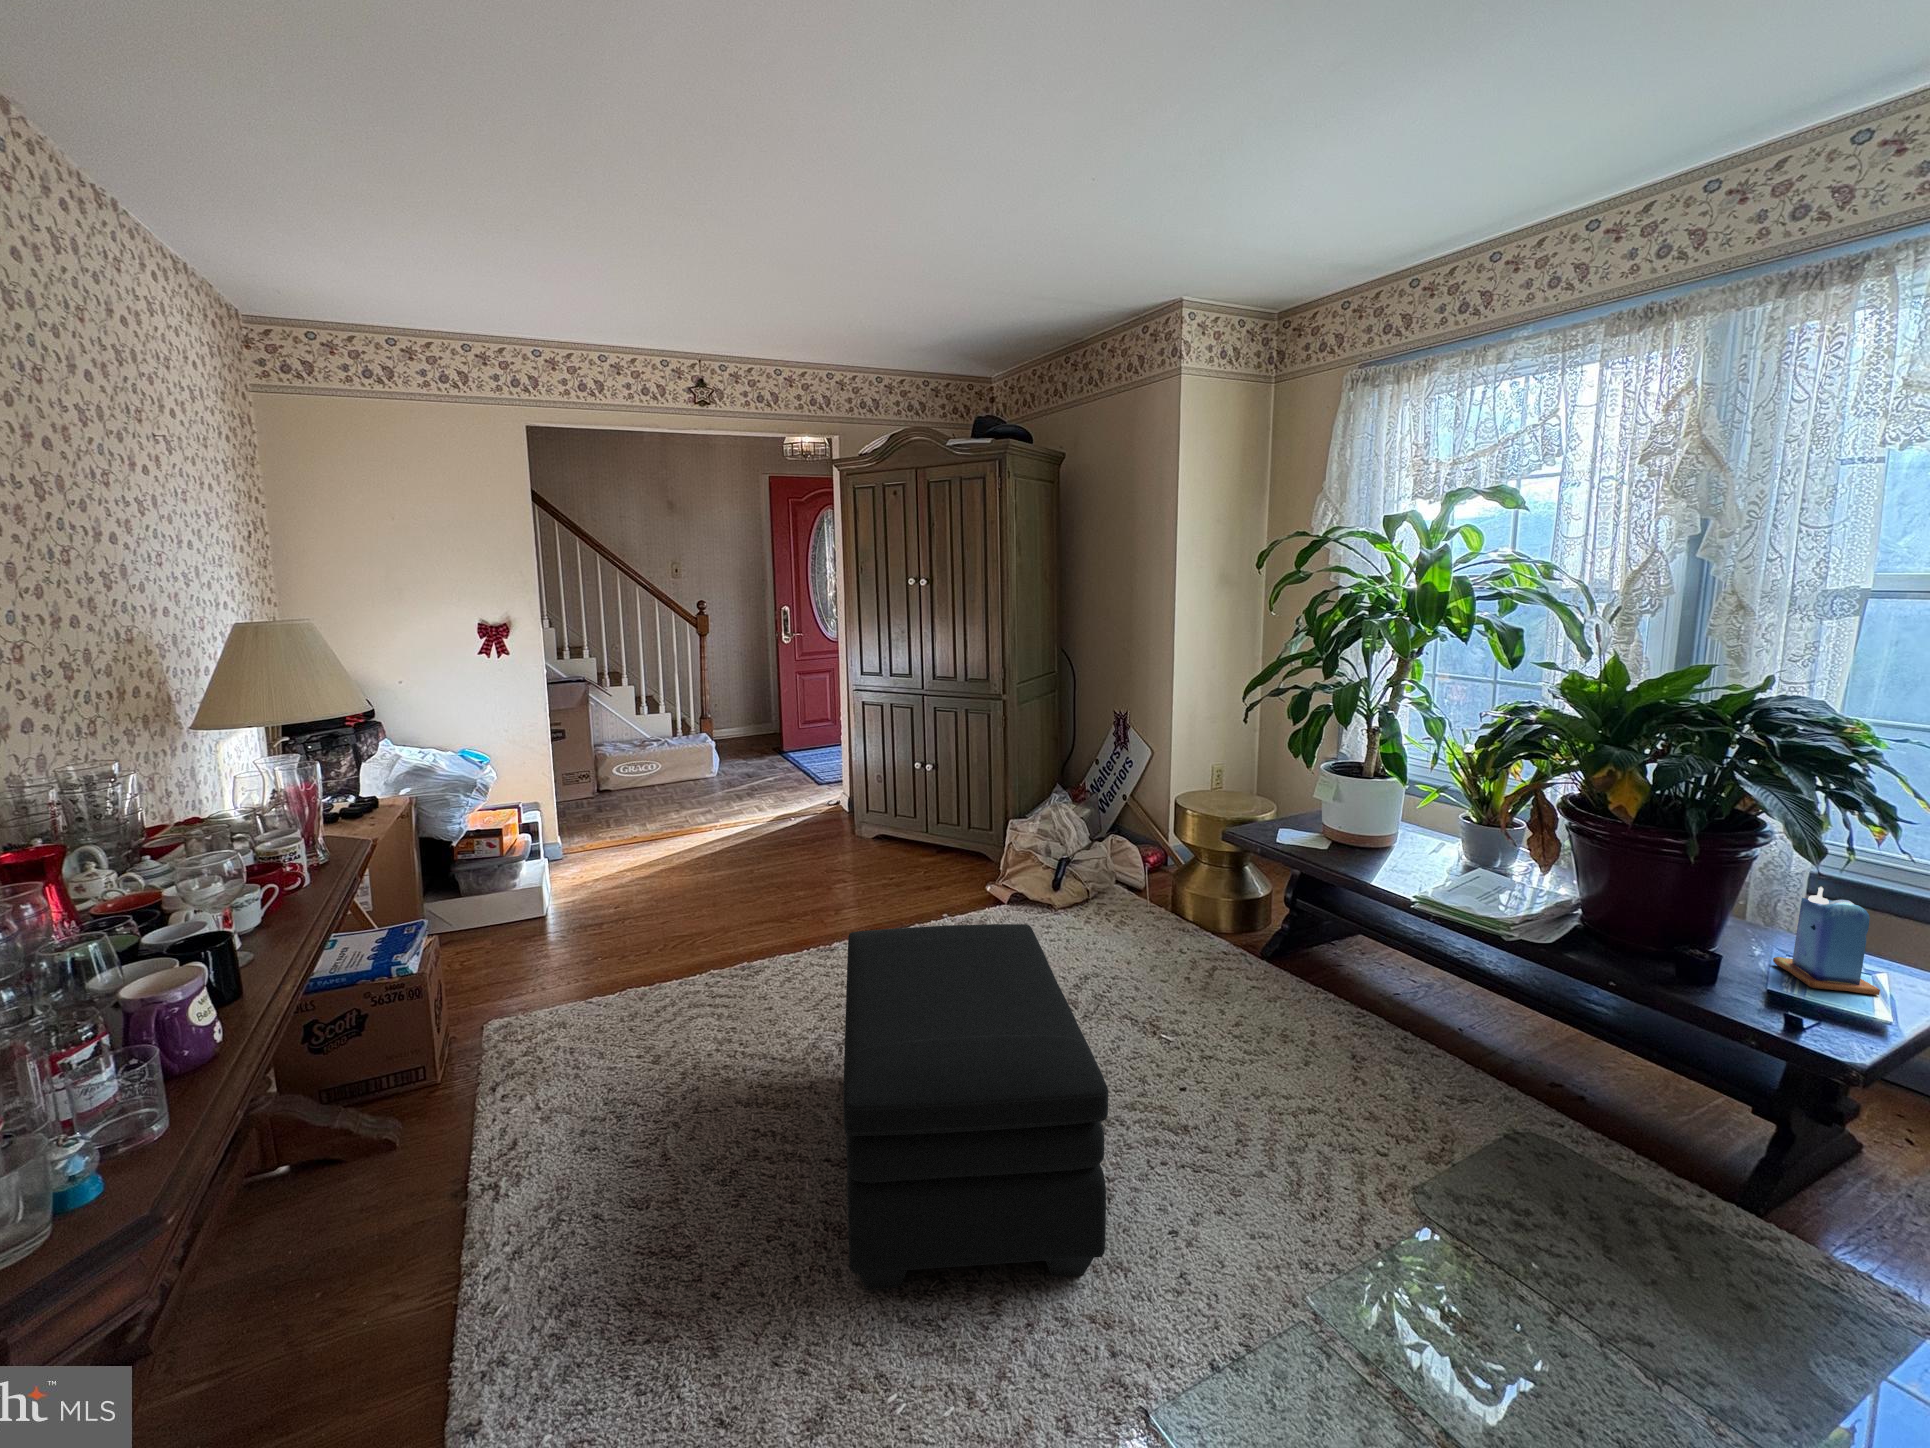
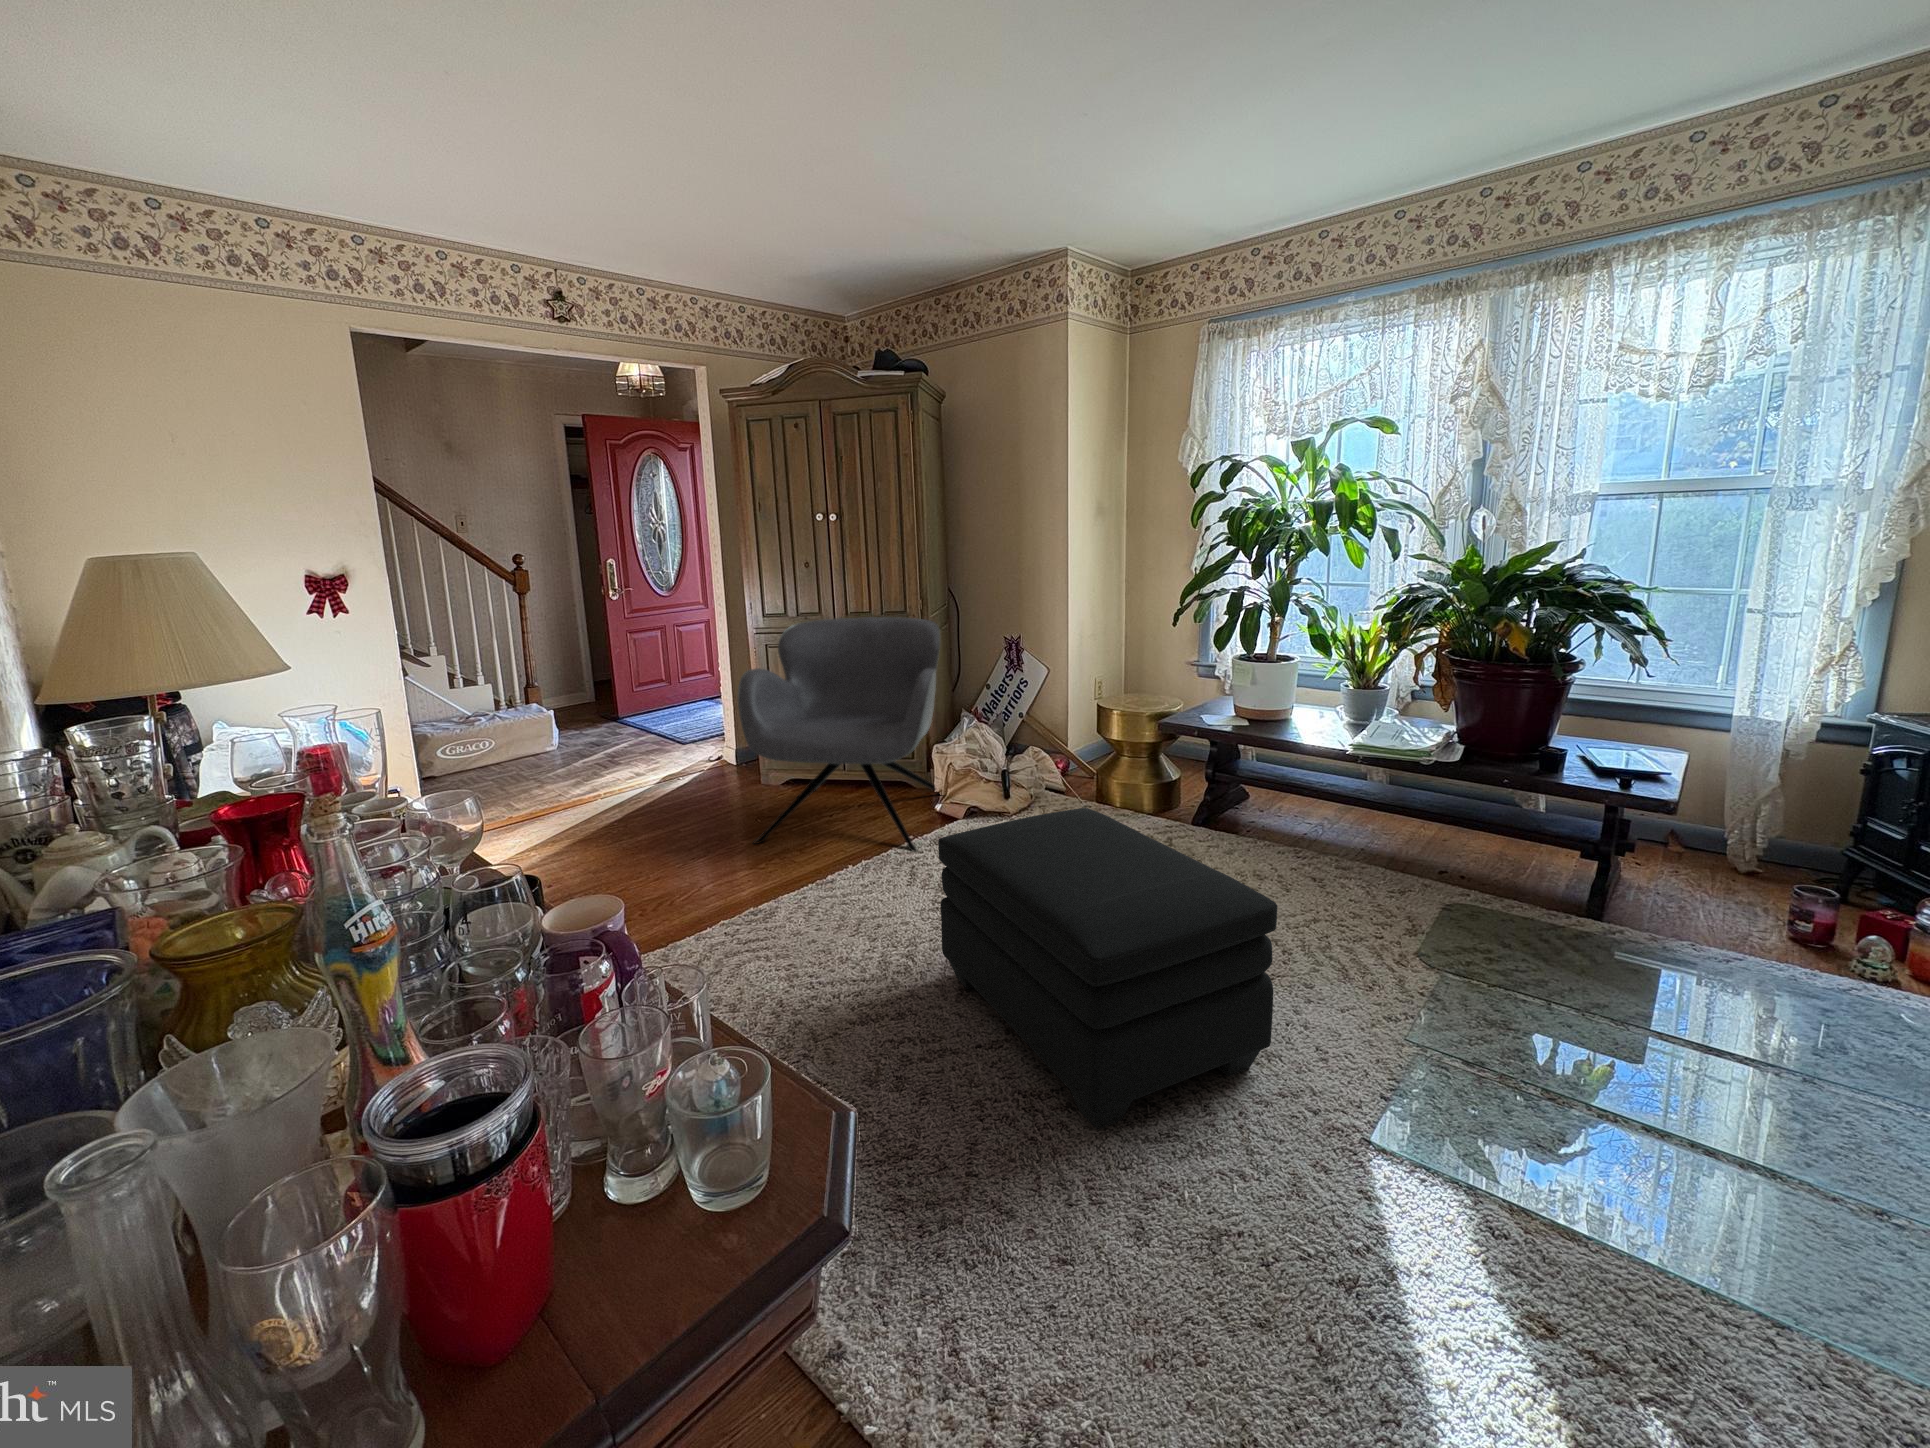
armchair: none [794,682,1018,933] -> present [738,617,940,852]
candle: present [1773,887,1880,995] -> none [1578,692,1645,760]

